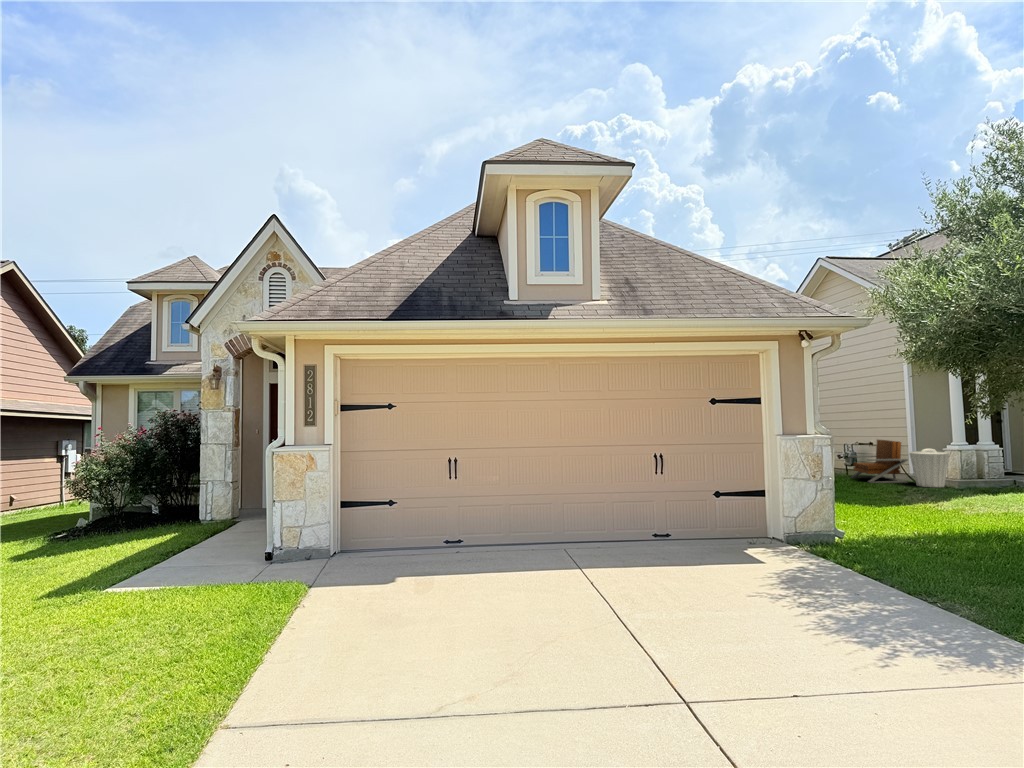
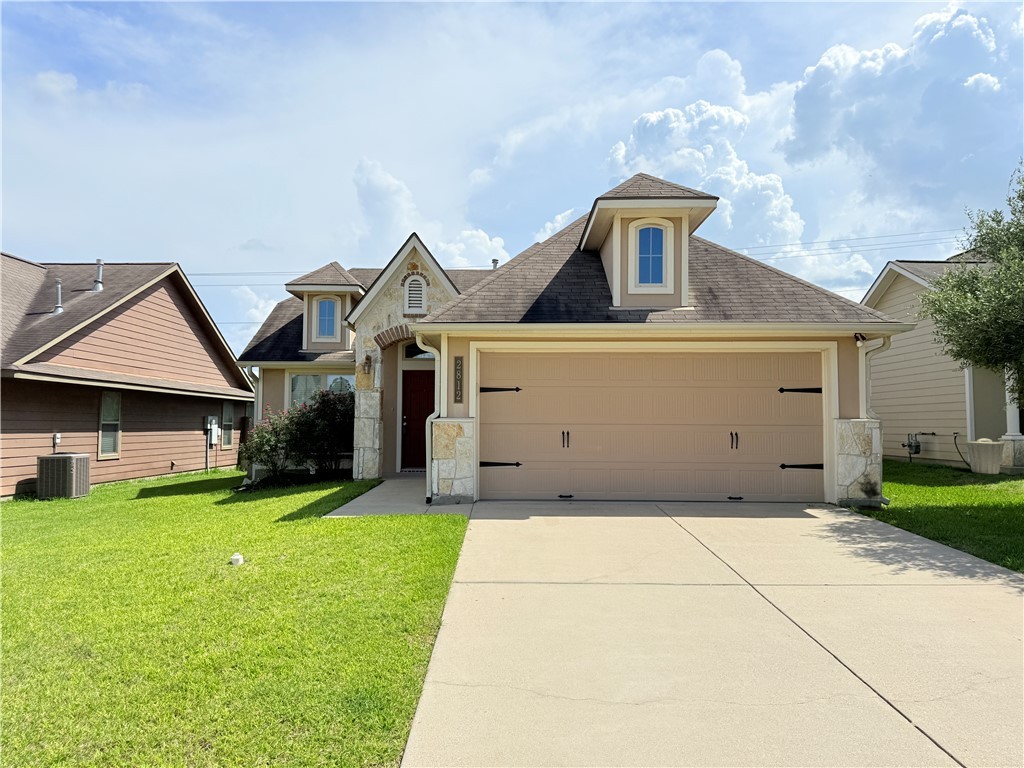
lounge chair: present [850,440,908,483] -> none [910,430,965,469]
potted tree: none [804,495,836,546] -> present [857,473,882,510]

